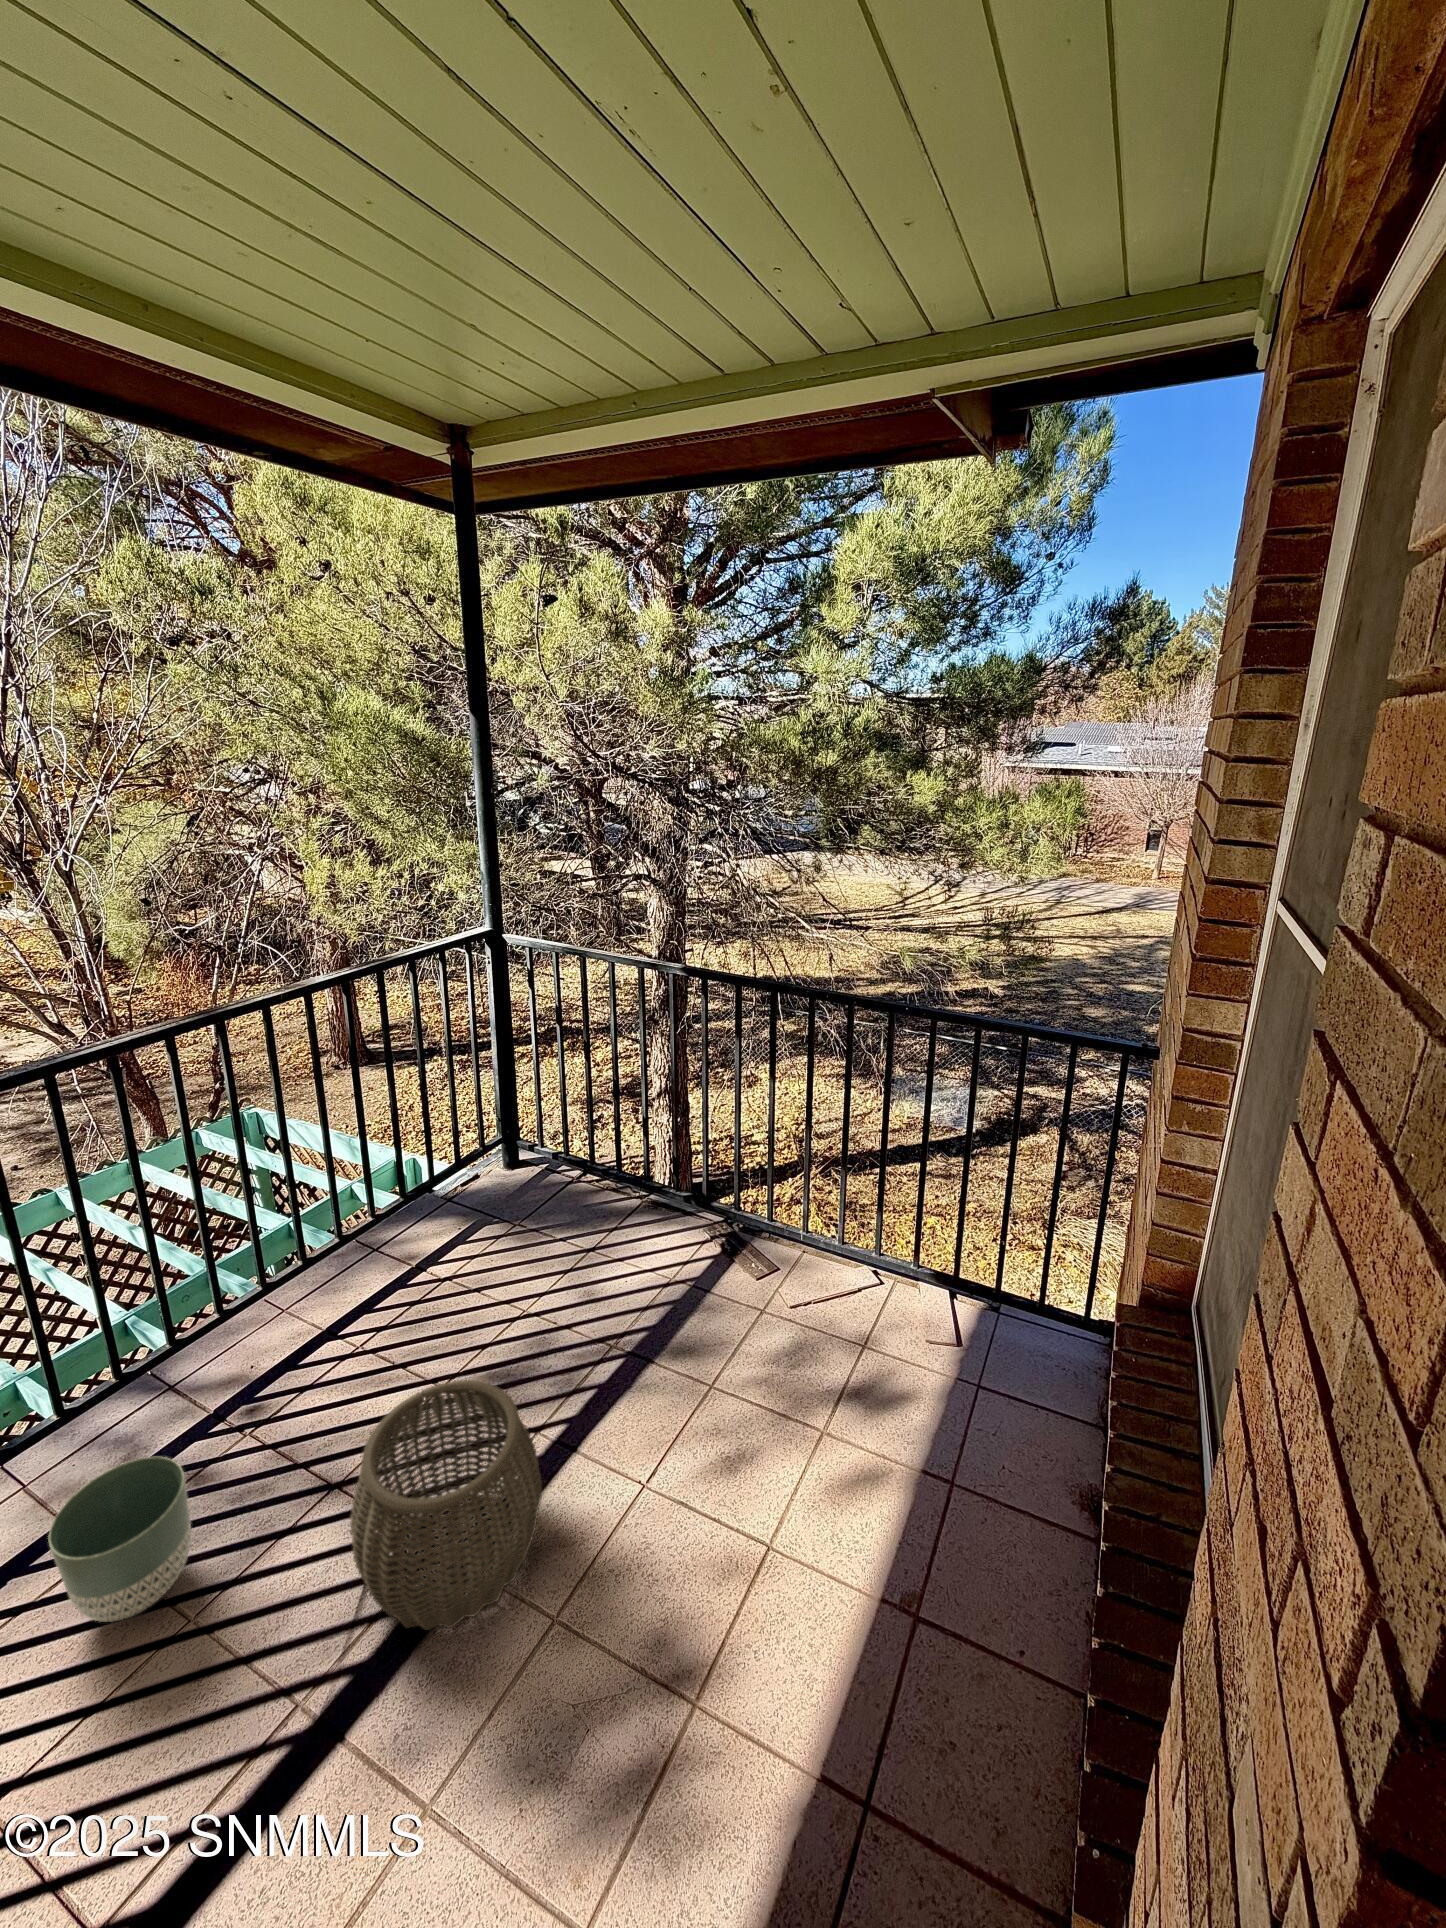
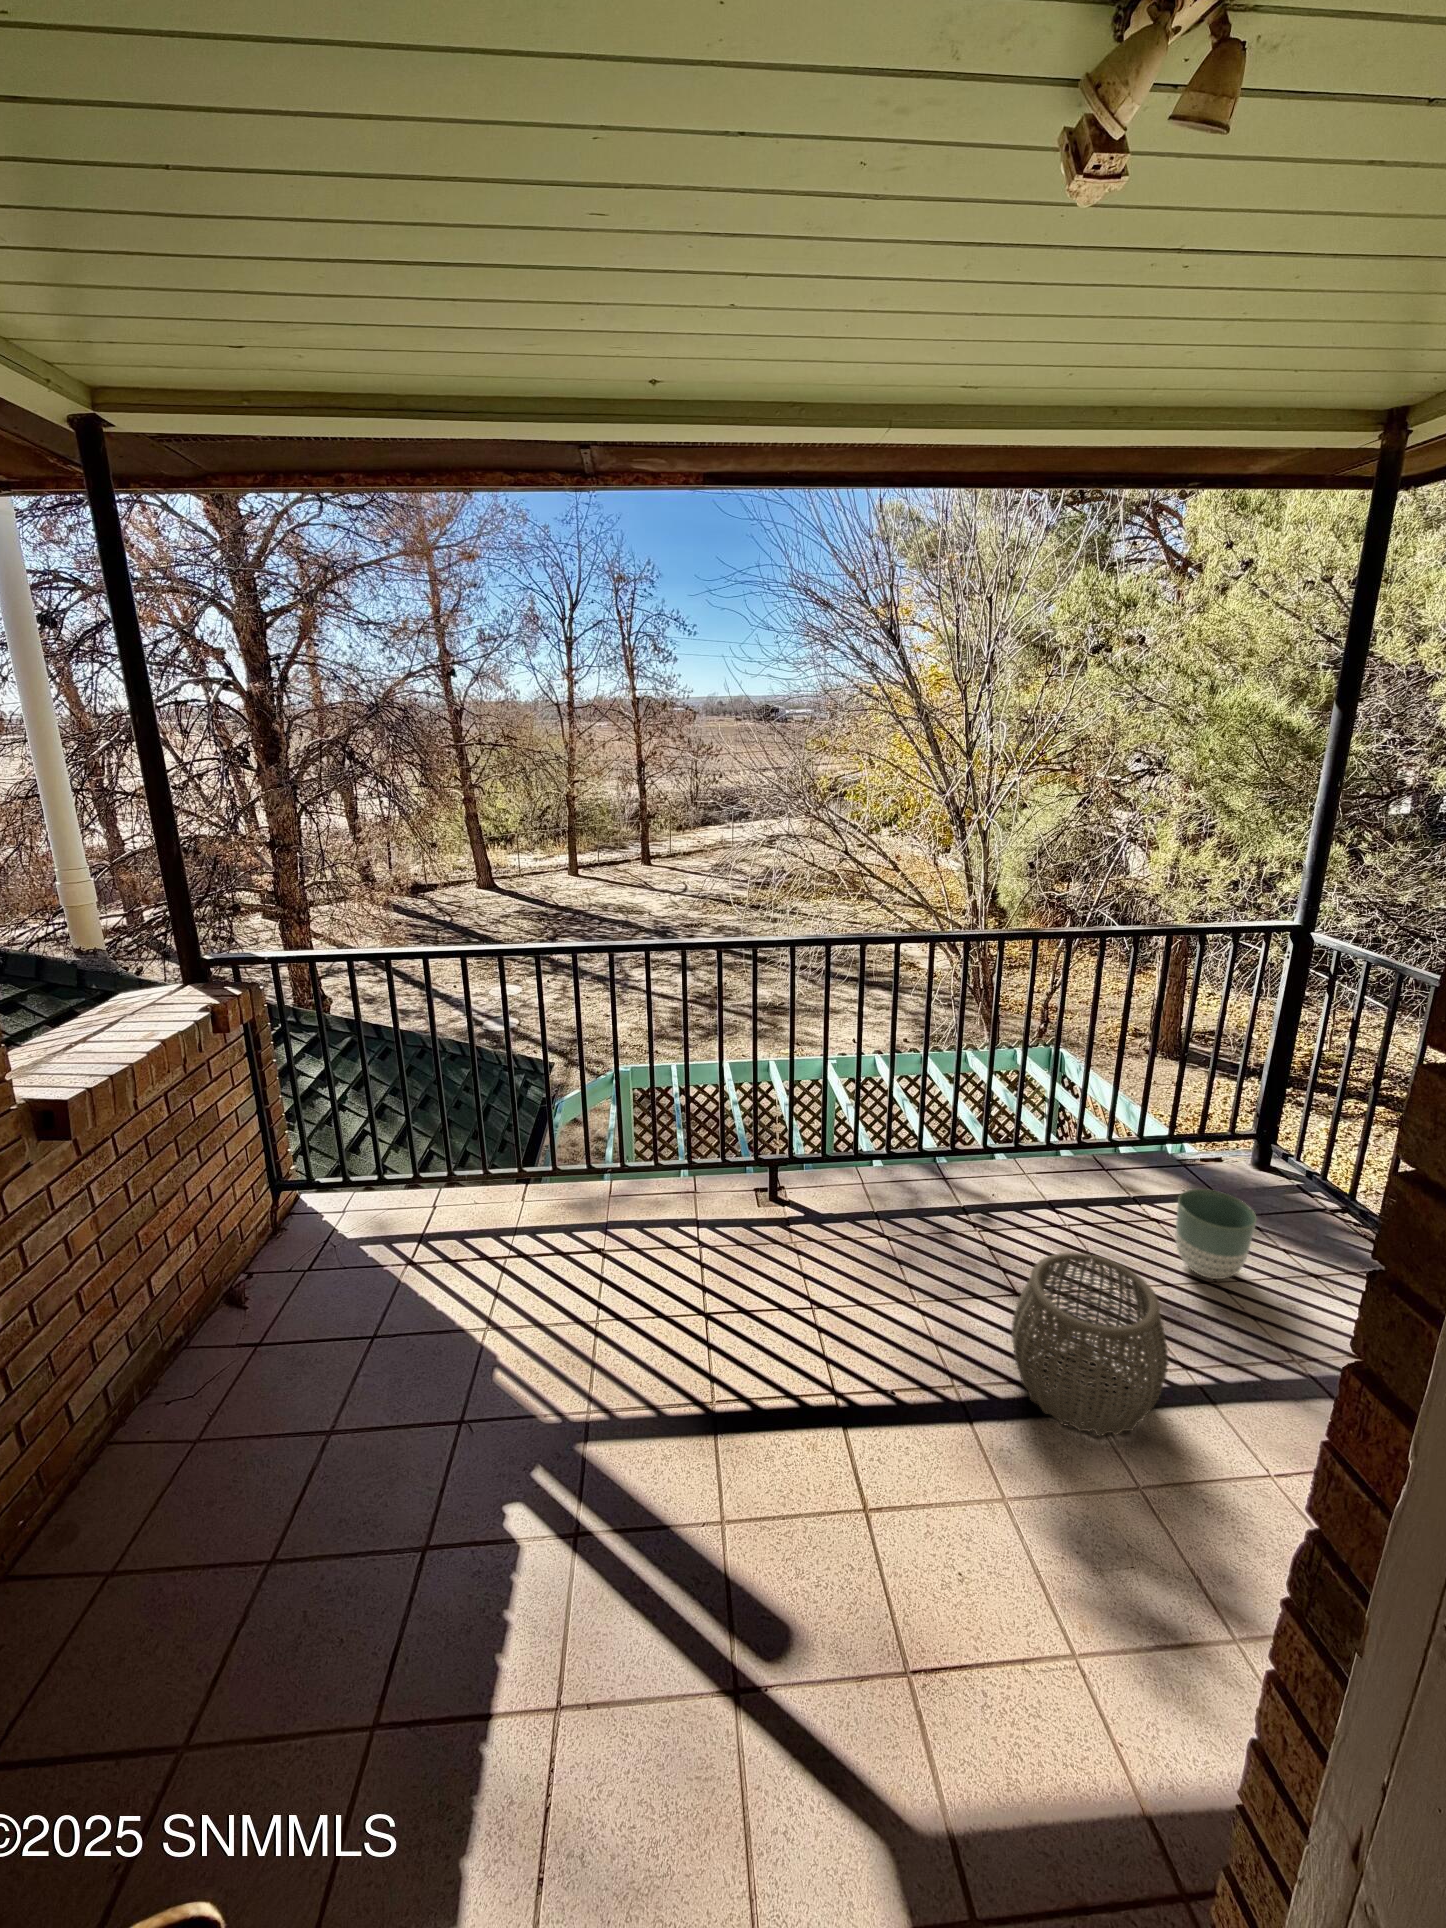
planter: present [48,1457,191,1622] -> present [1176,1189,1257,1279]

